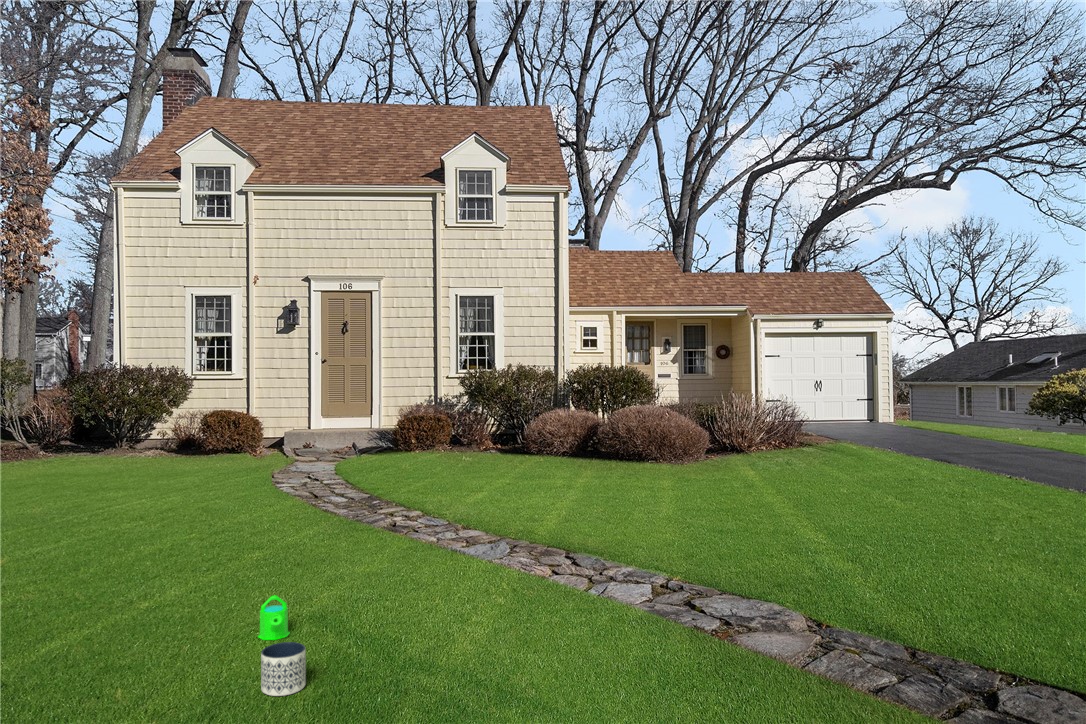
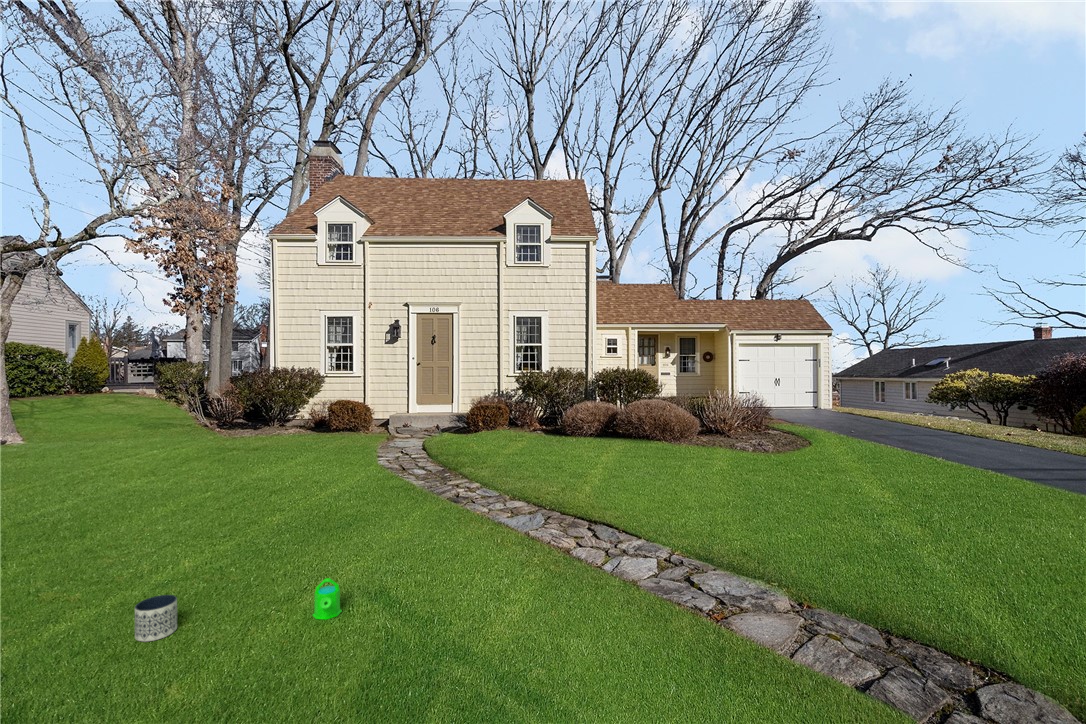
planter: present [261,642,306,696] -> present [135,595,177,642]

